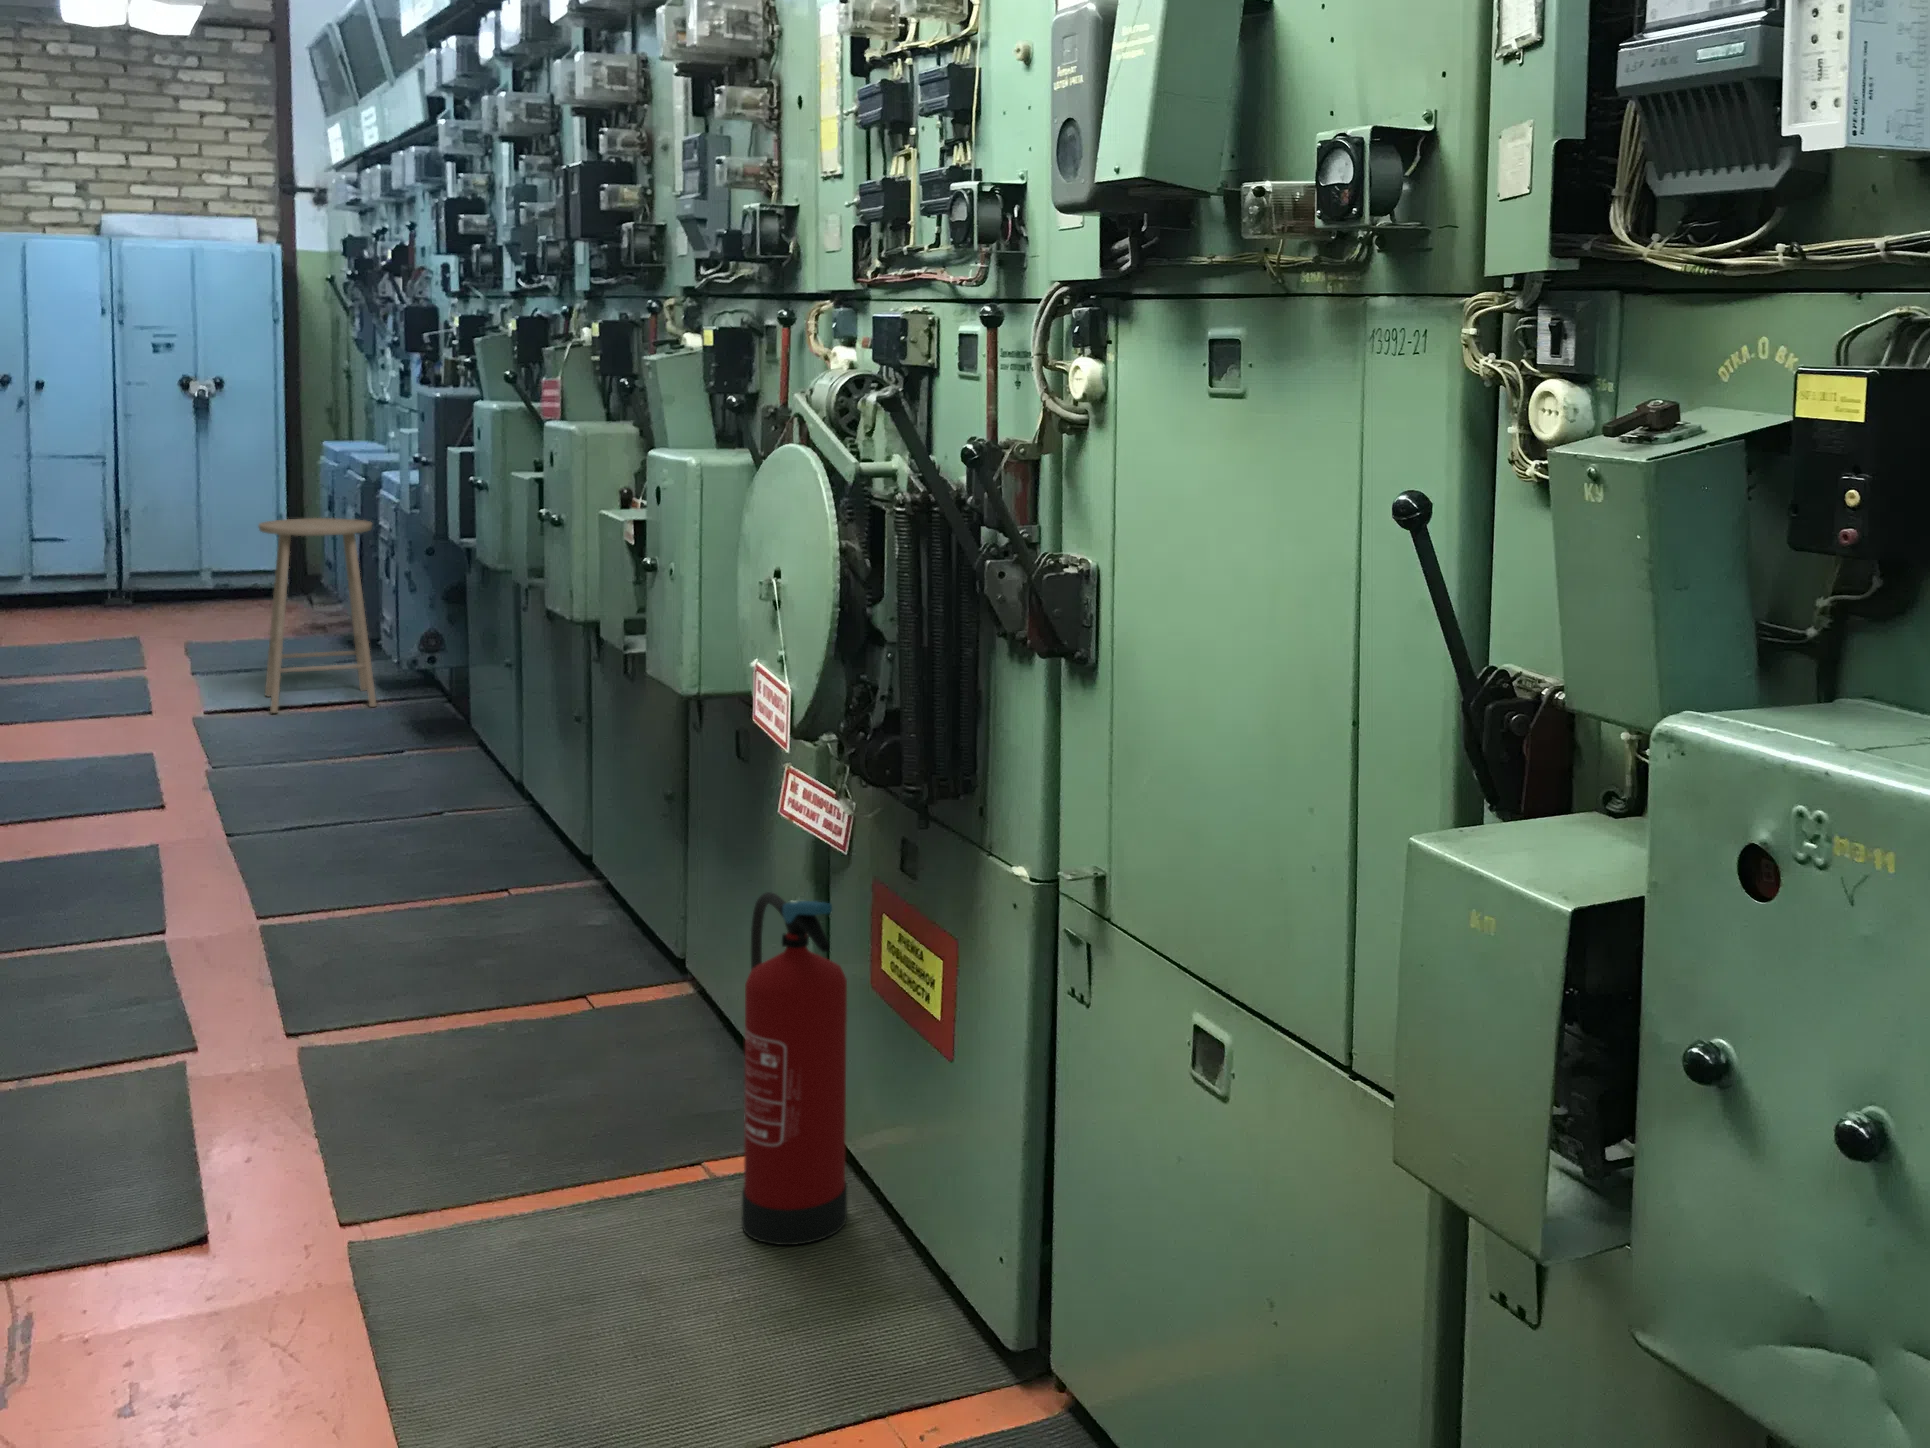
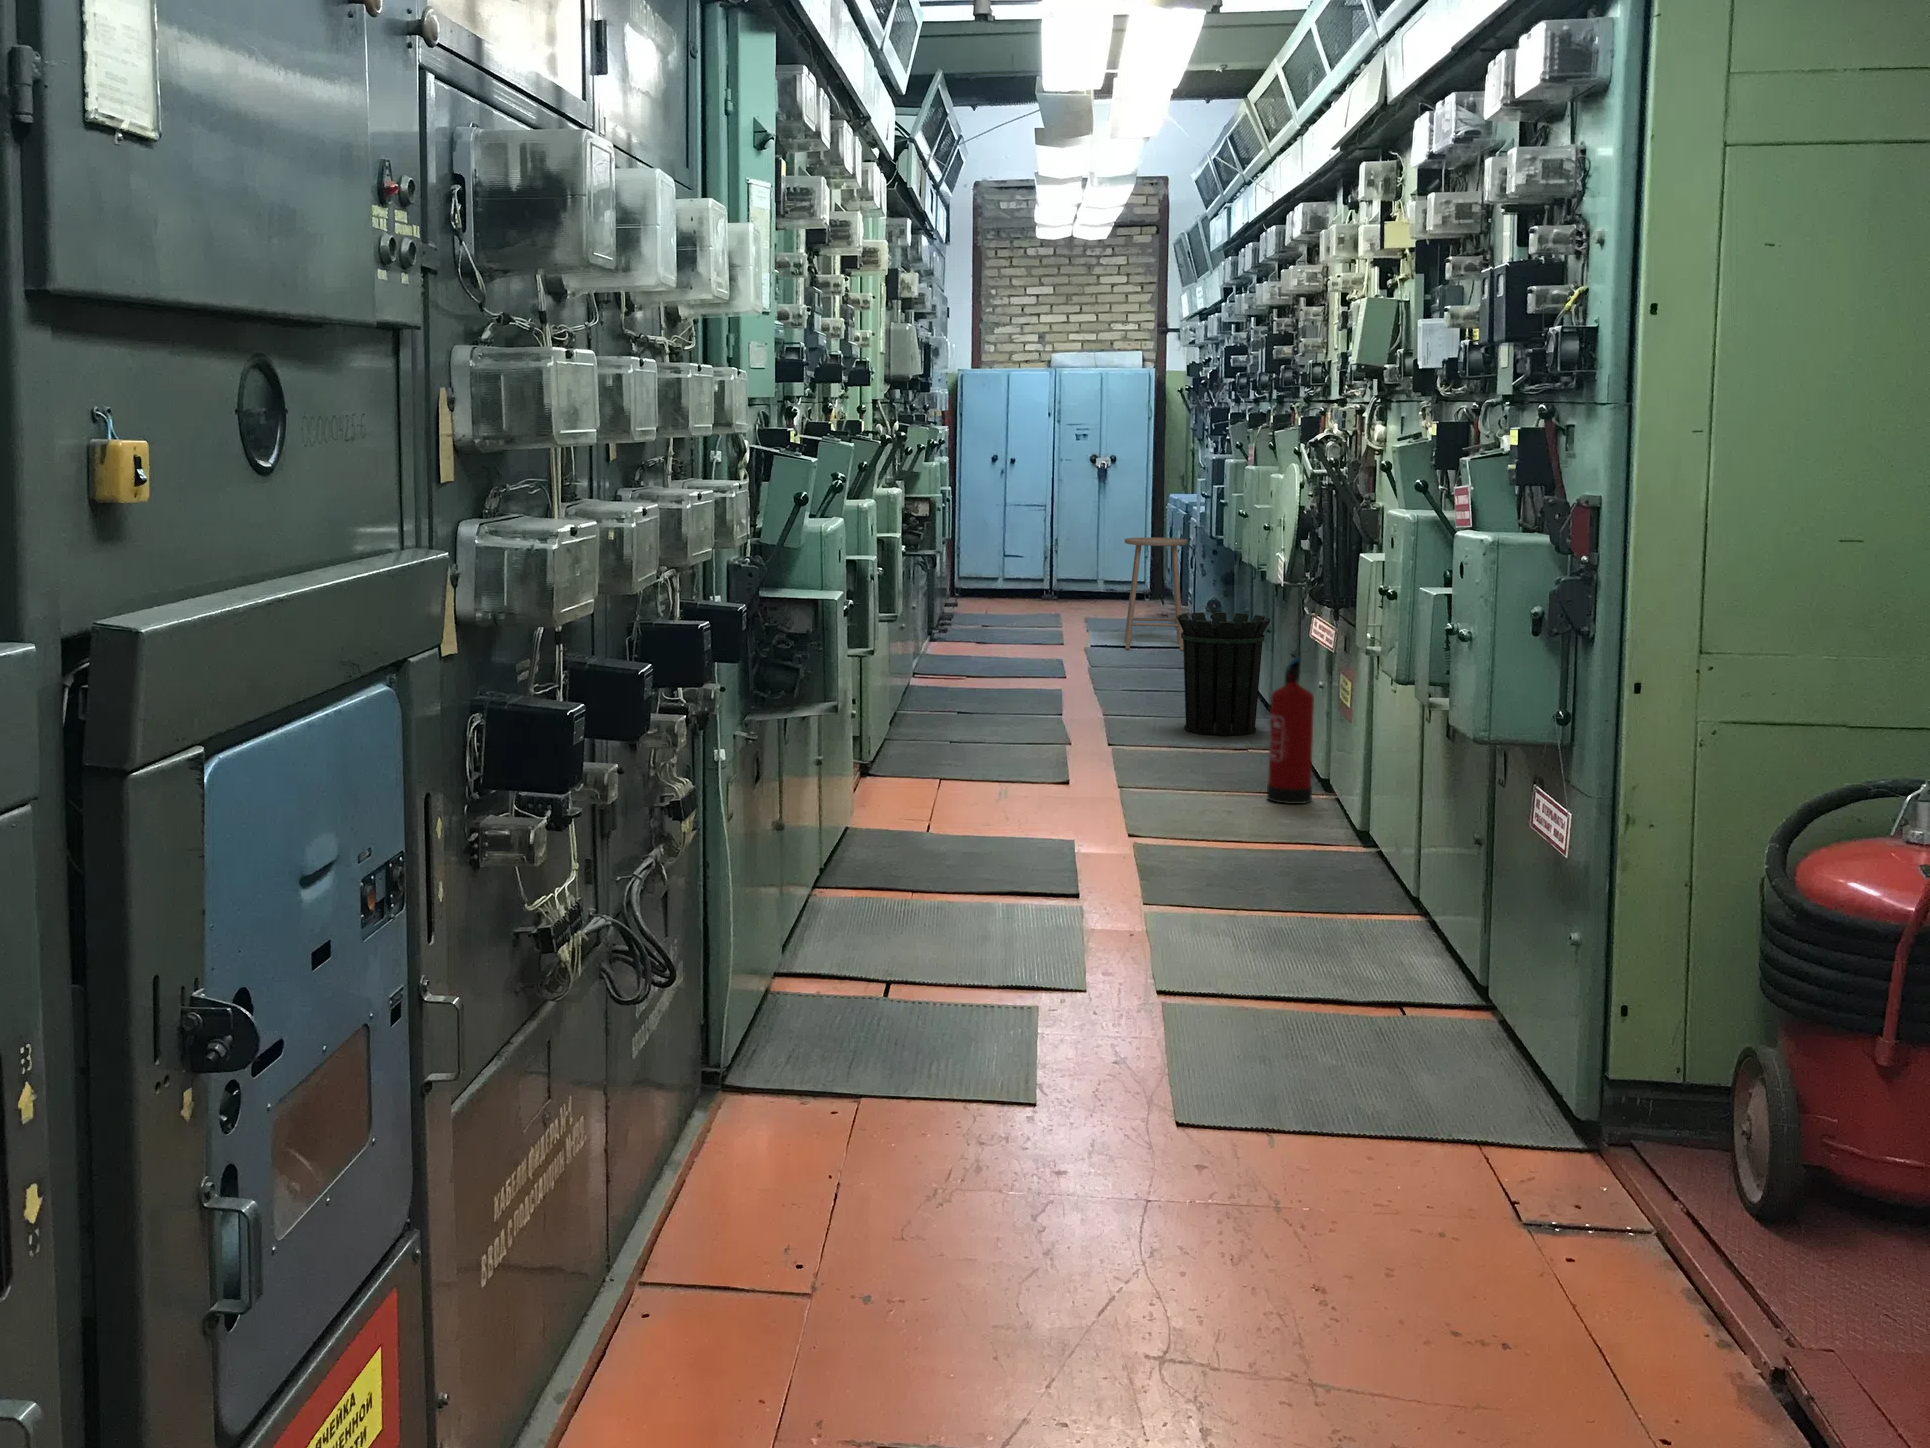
waste bin: none [420,701,617,963] -> present [1177,612,1270,735]

